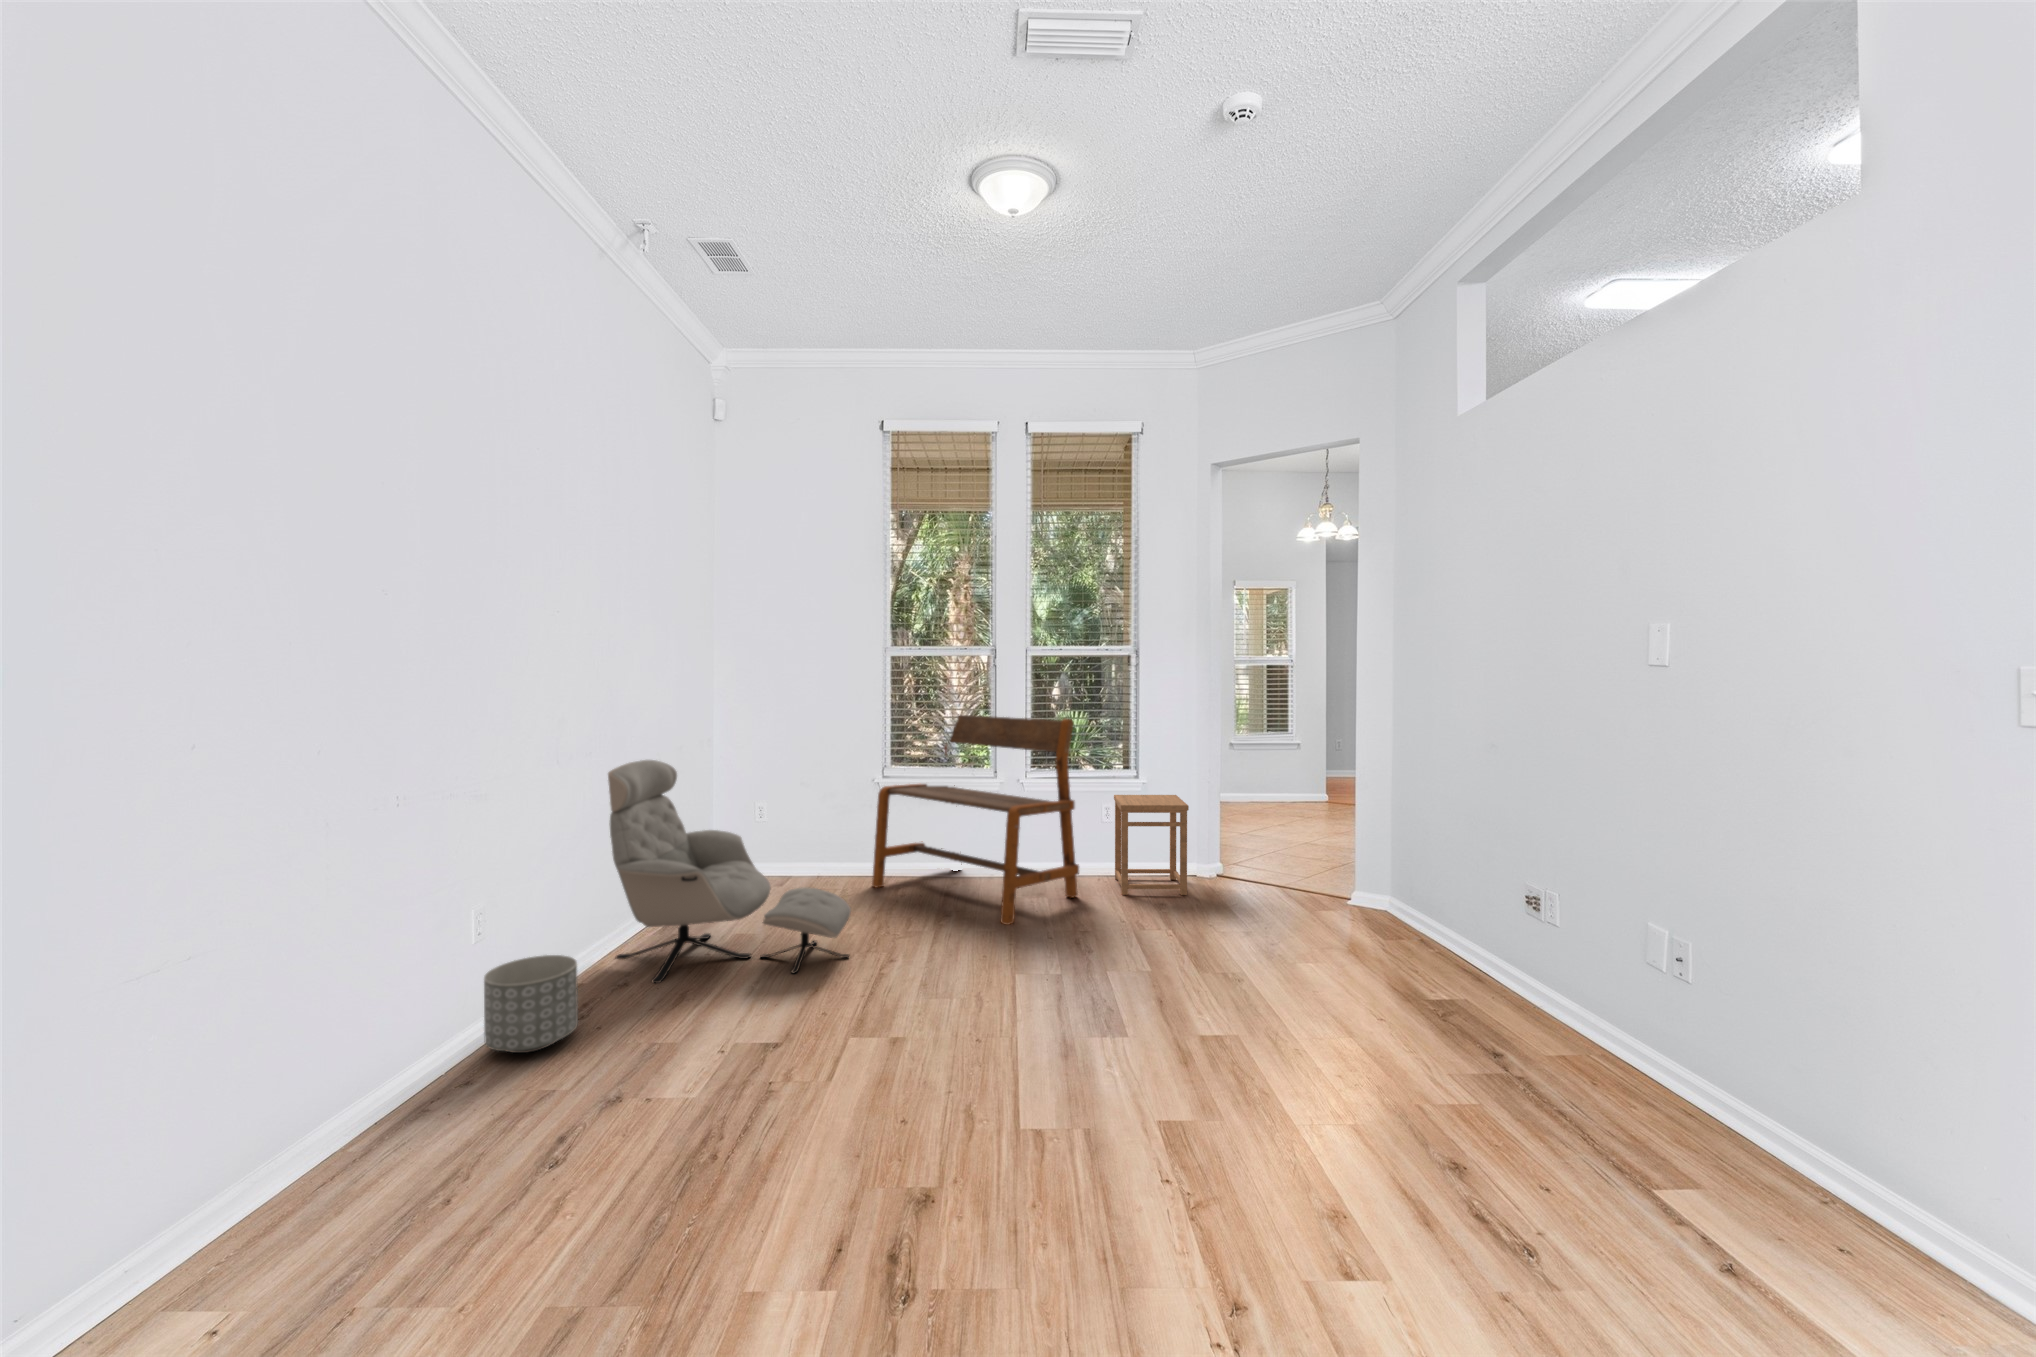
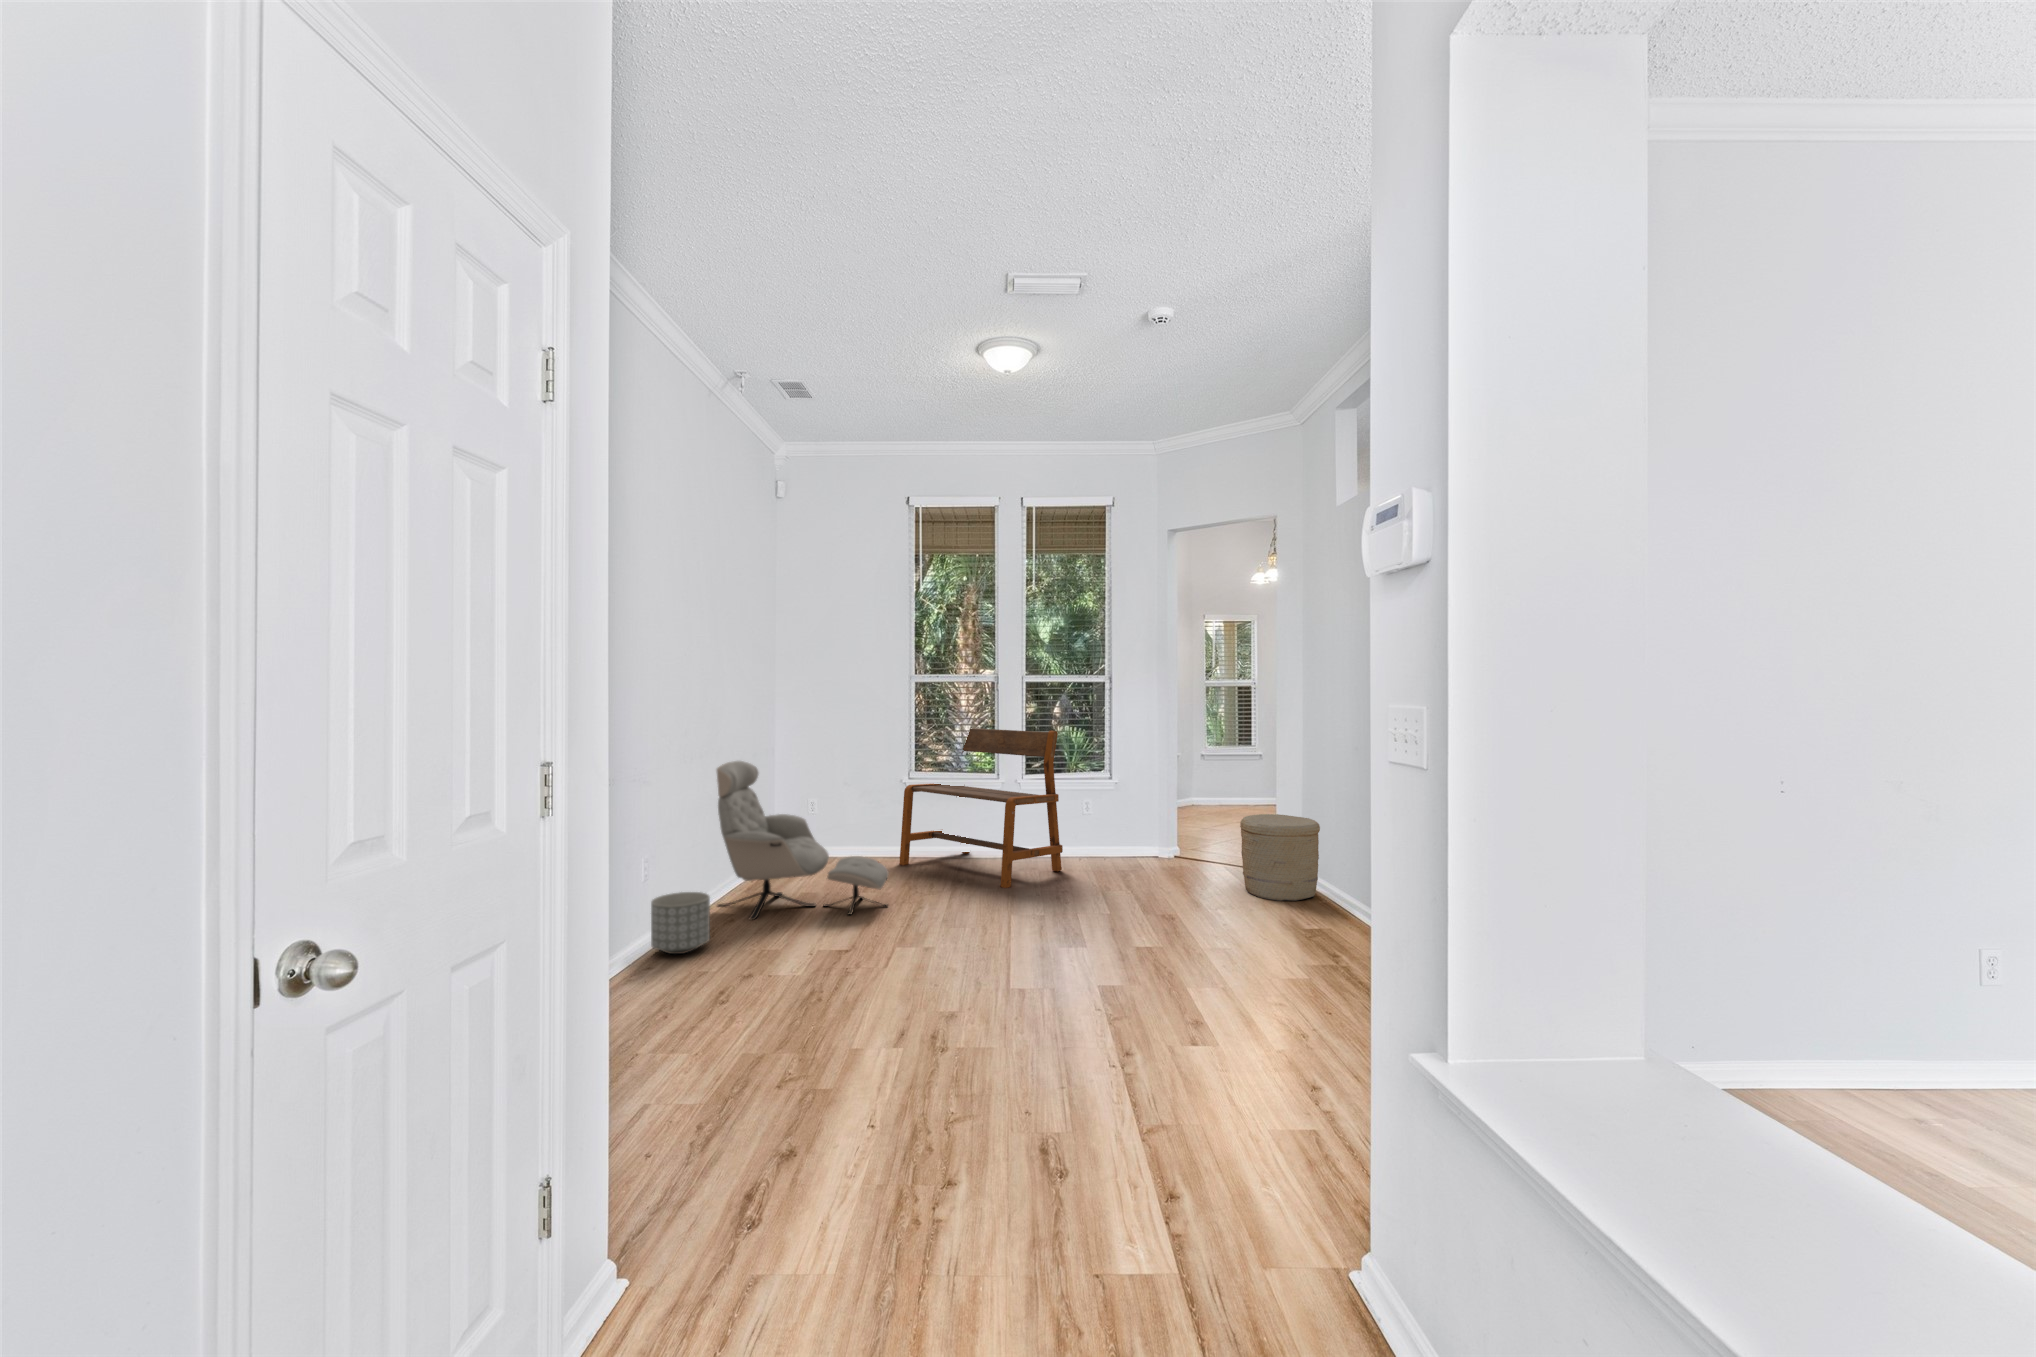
side table: present [1114,795,1189,895] -> none [1092,792,1149,870]
woven basket: none [1315,828,1424,947] -> present [1240,814,1320,901]

